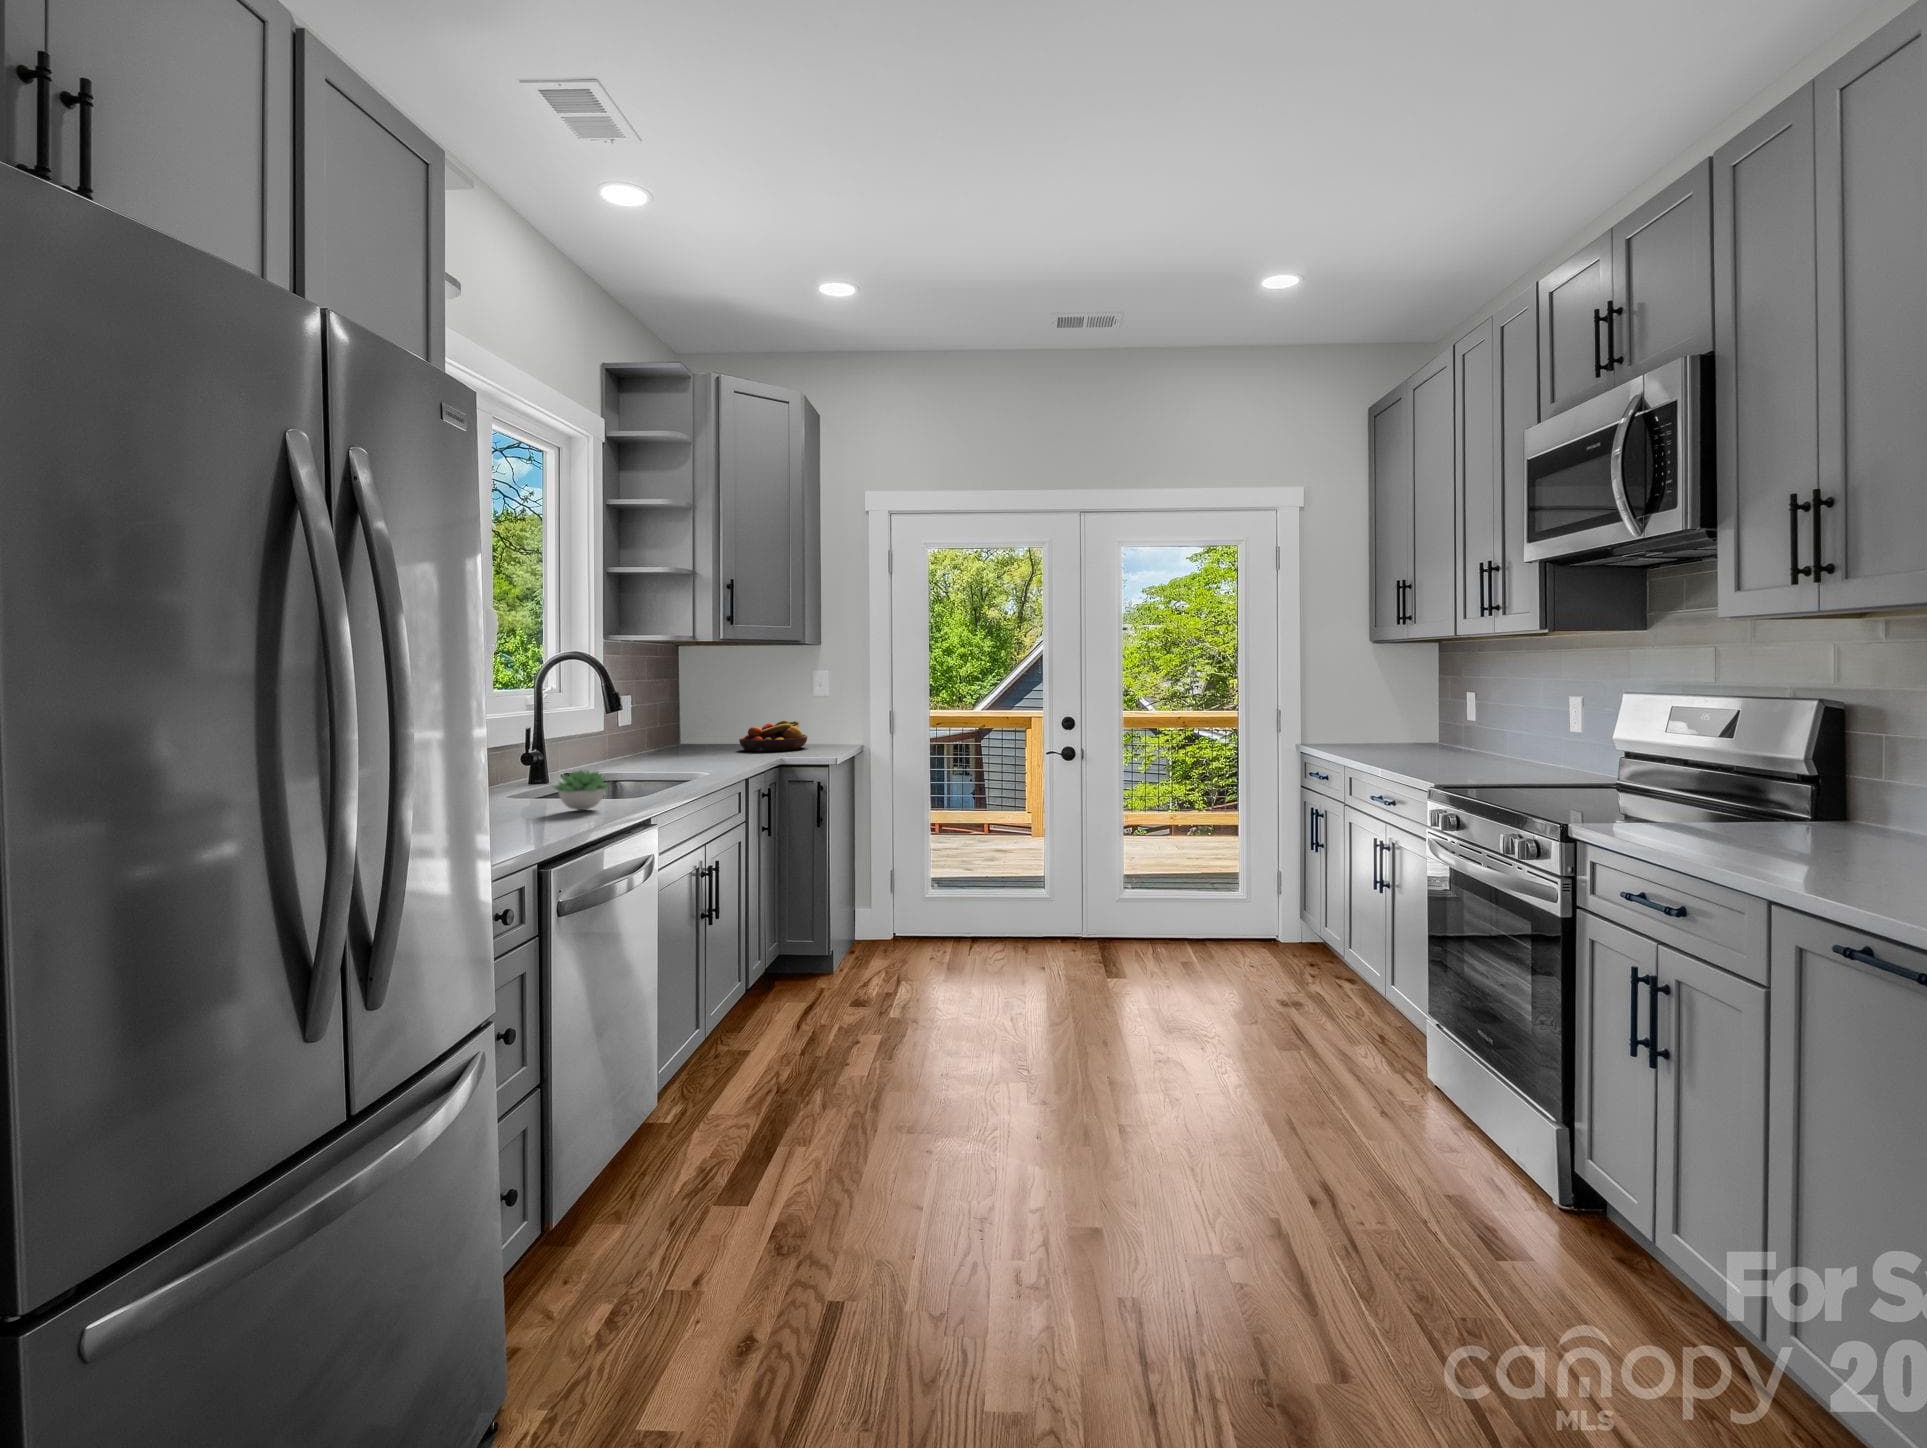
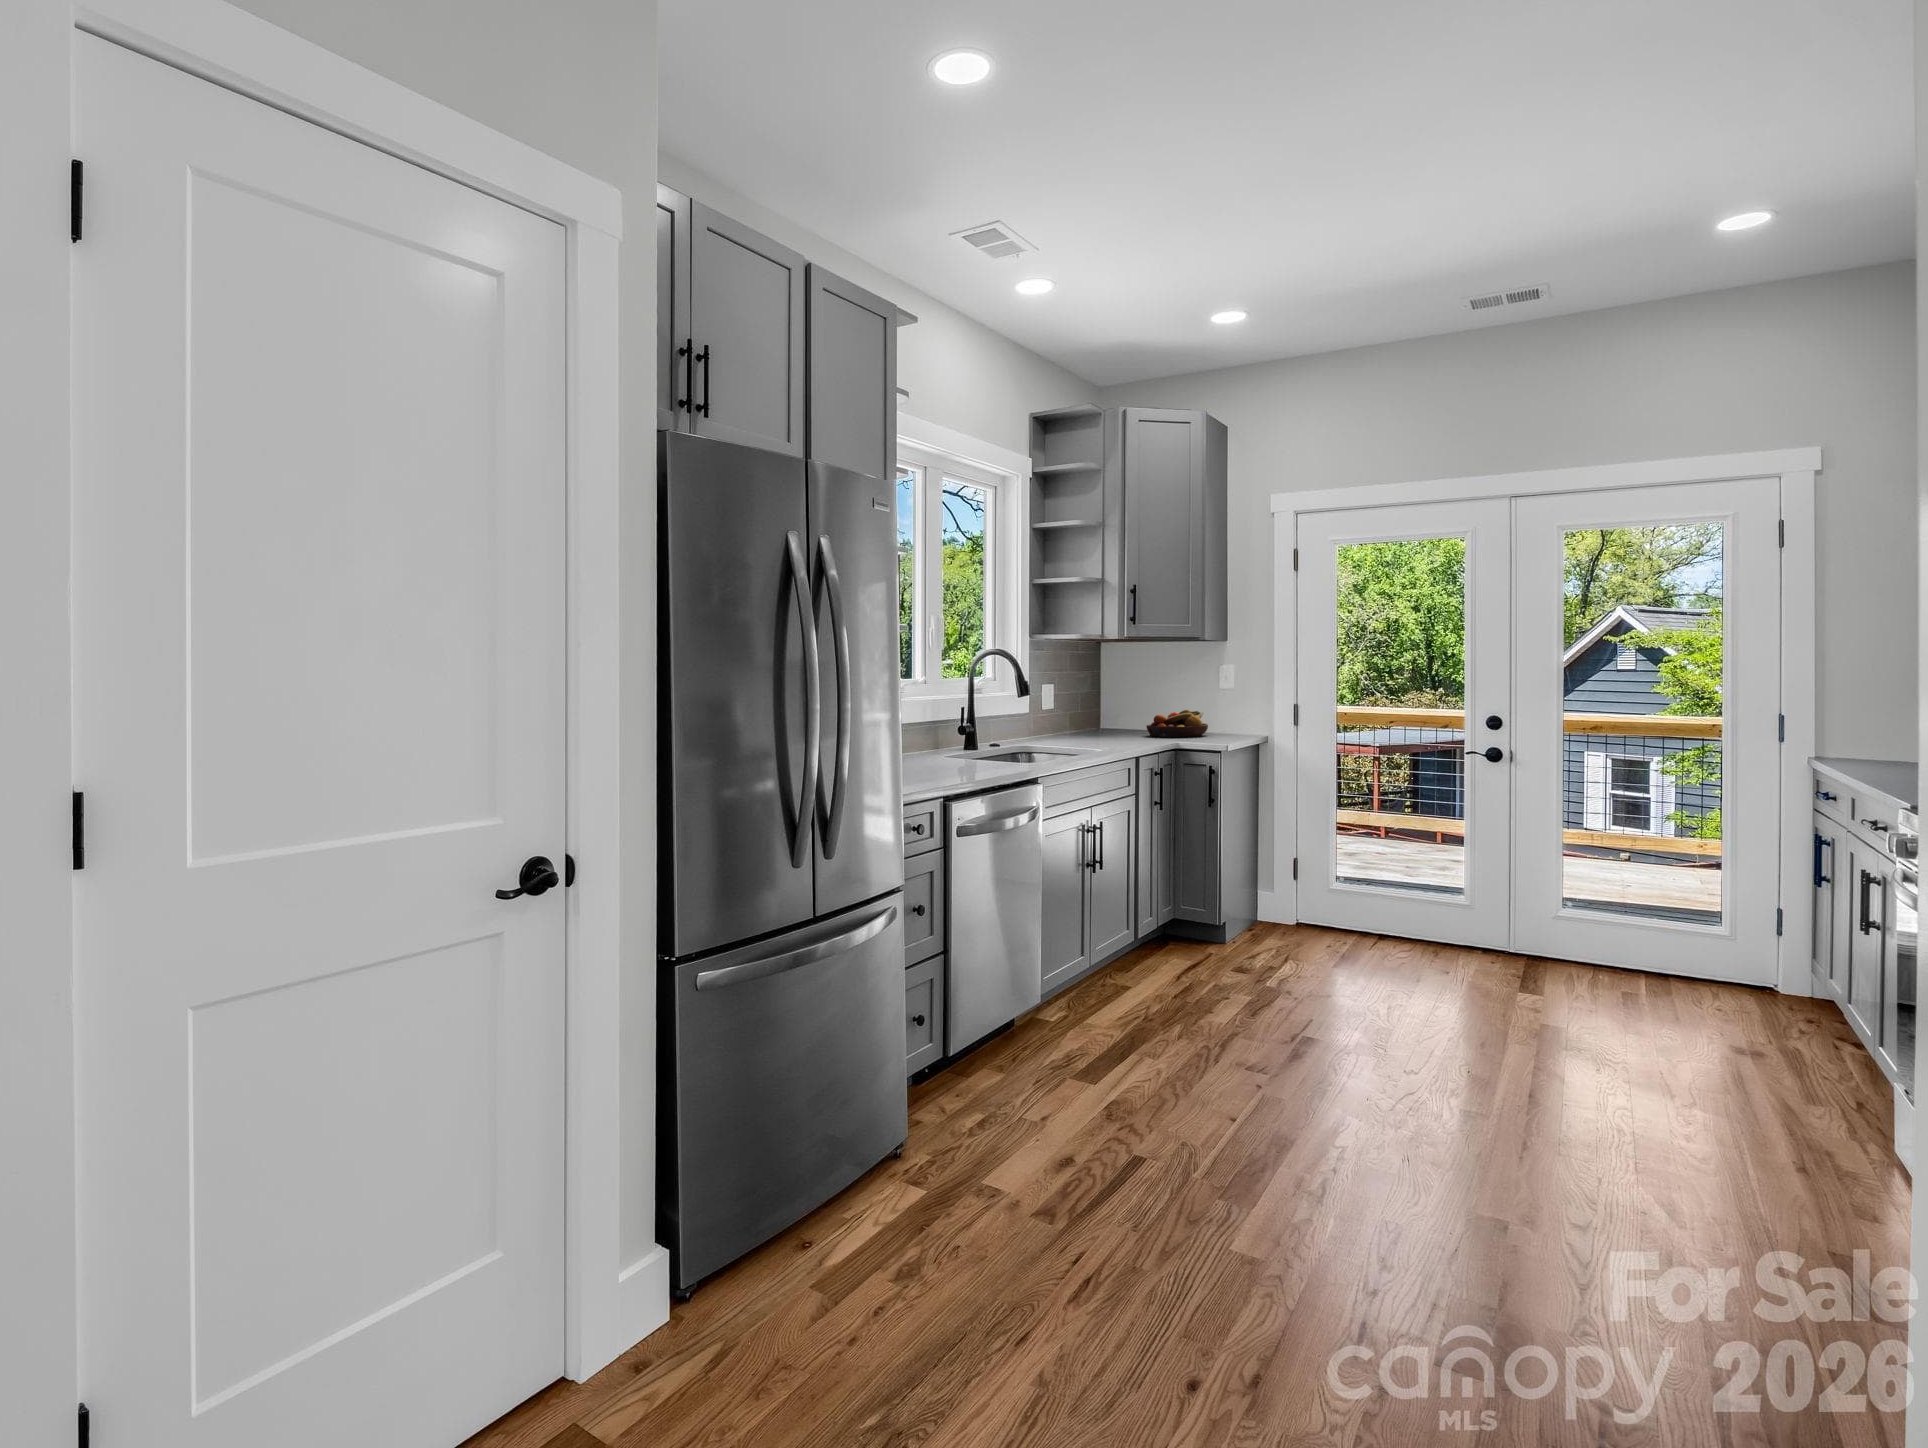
succulent plant: present [552,771,611,810] -> none [969,737,1012,767]

